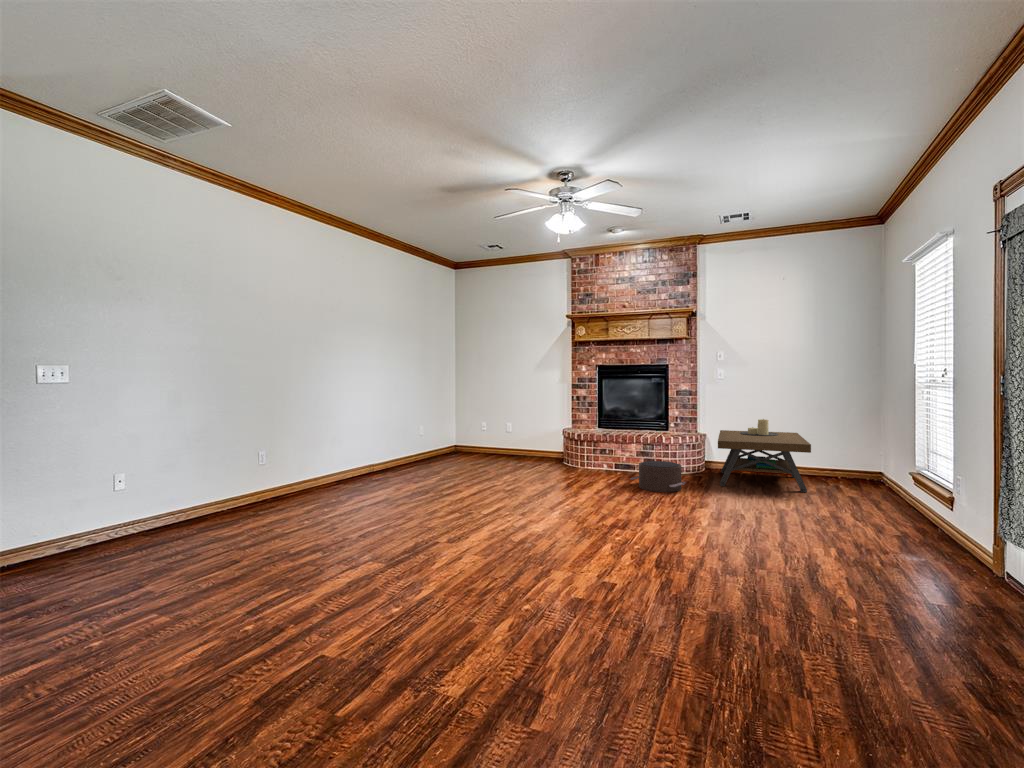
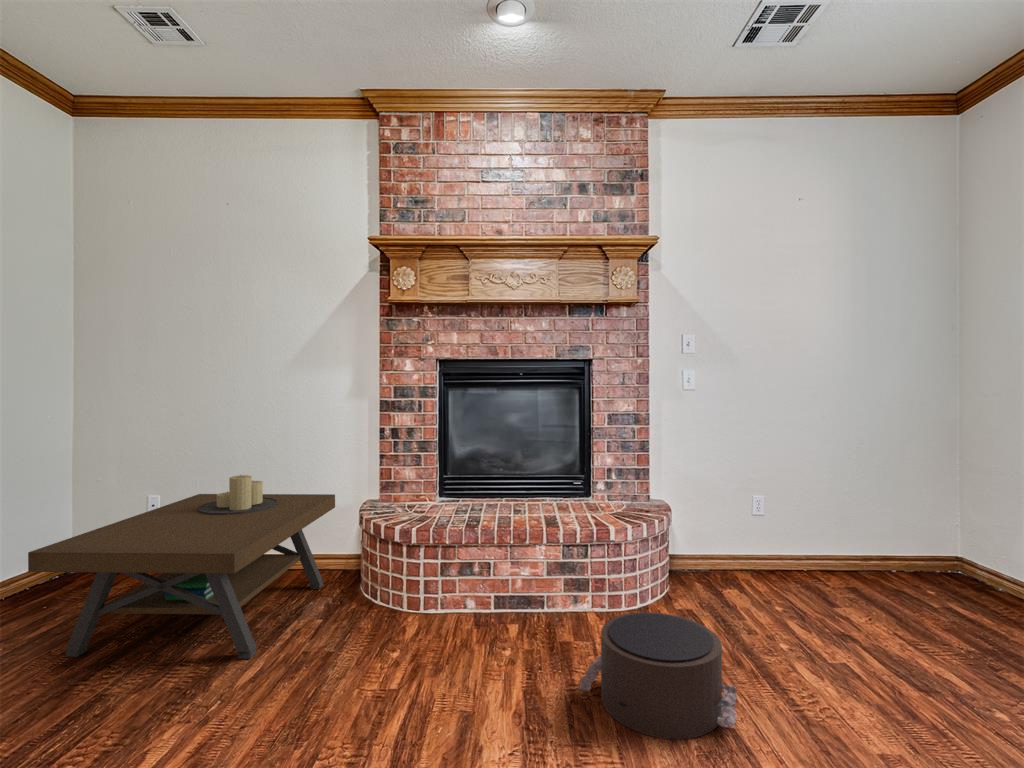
coffee table: present [718,419,811,492] -> present [28,475,335,659]

